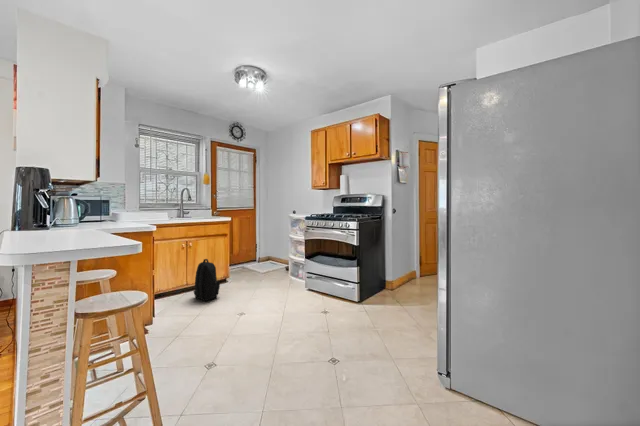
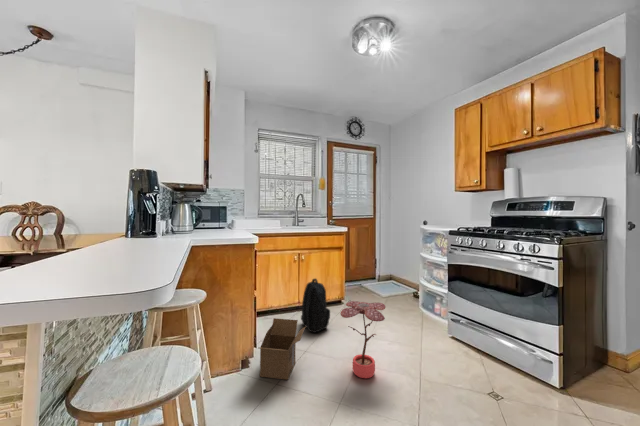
potted plant: none [231,267,262,317] -> present [340,301,385,378]
cardboard box: none [165,287,204,330] -> present [259,318,306,380]

